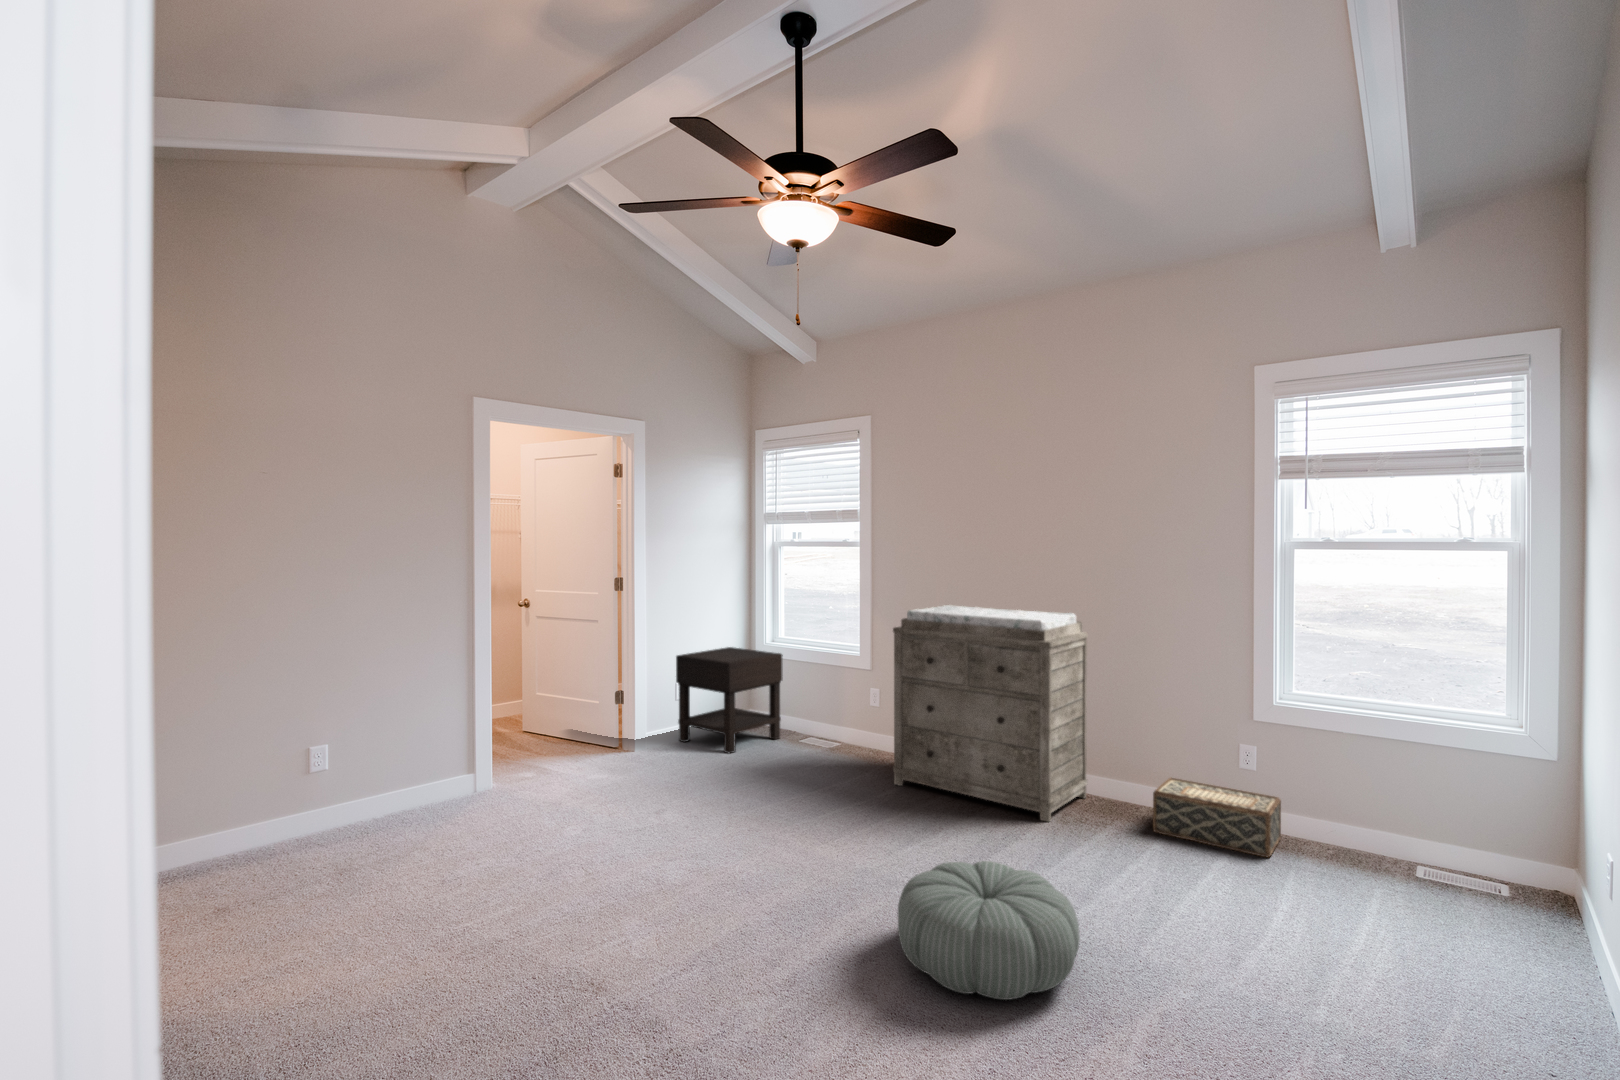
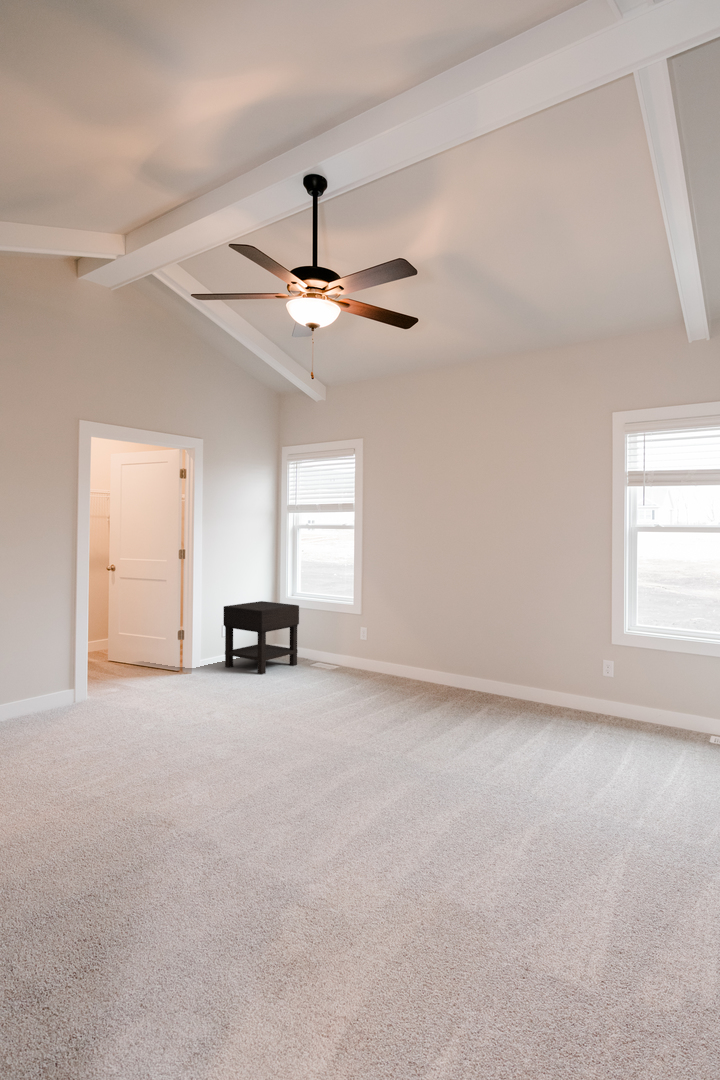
dresser: present [893,605,1088,822] -> none [375,571,506,714]
woven basket: present [1153,778,1281,857] -> none [545,684,626,732]
pouf: present [898,861,1080,1000] -> none [375,730,489,811]

